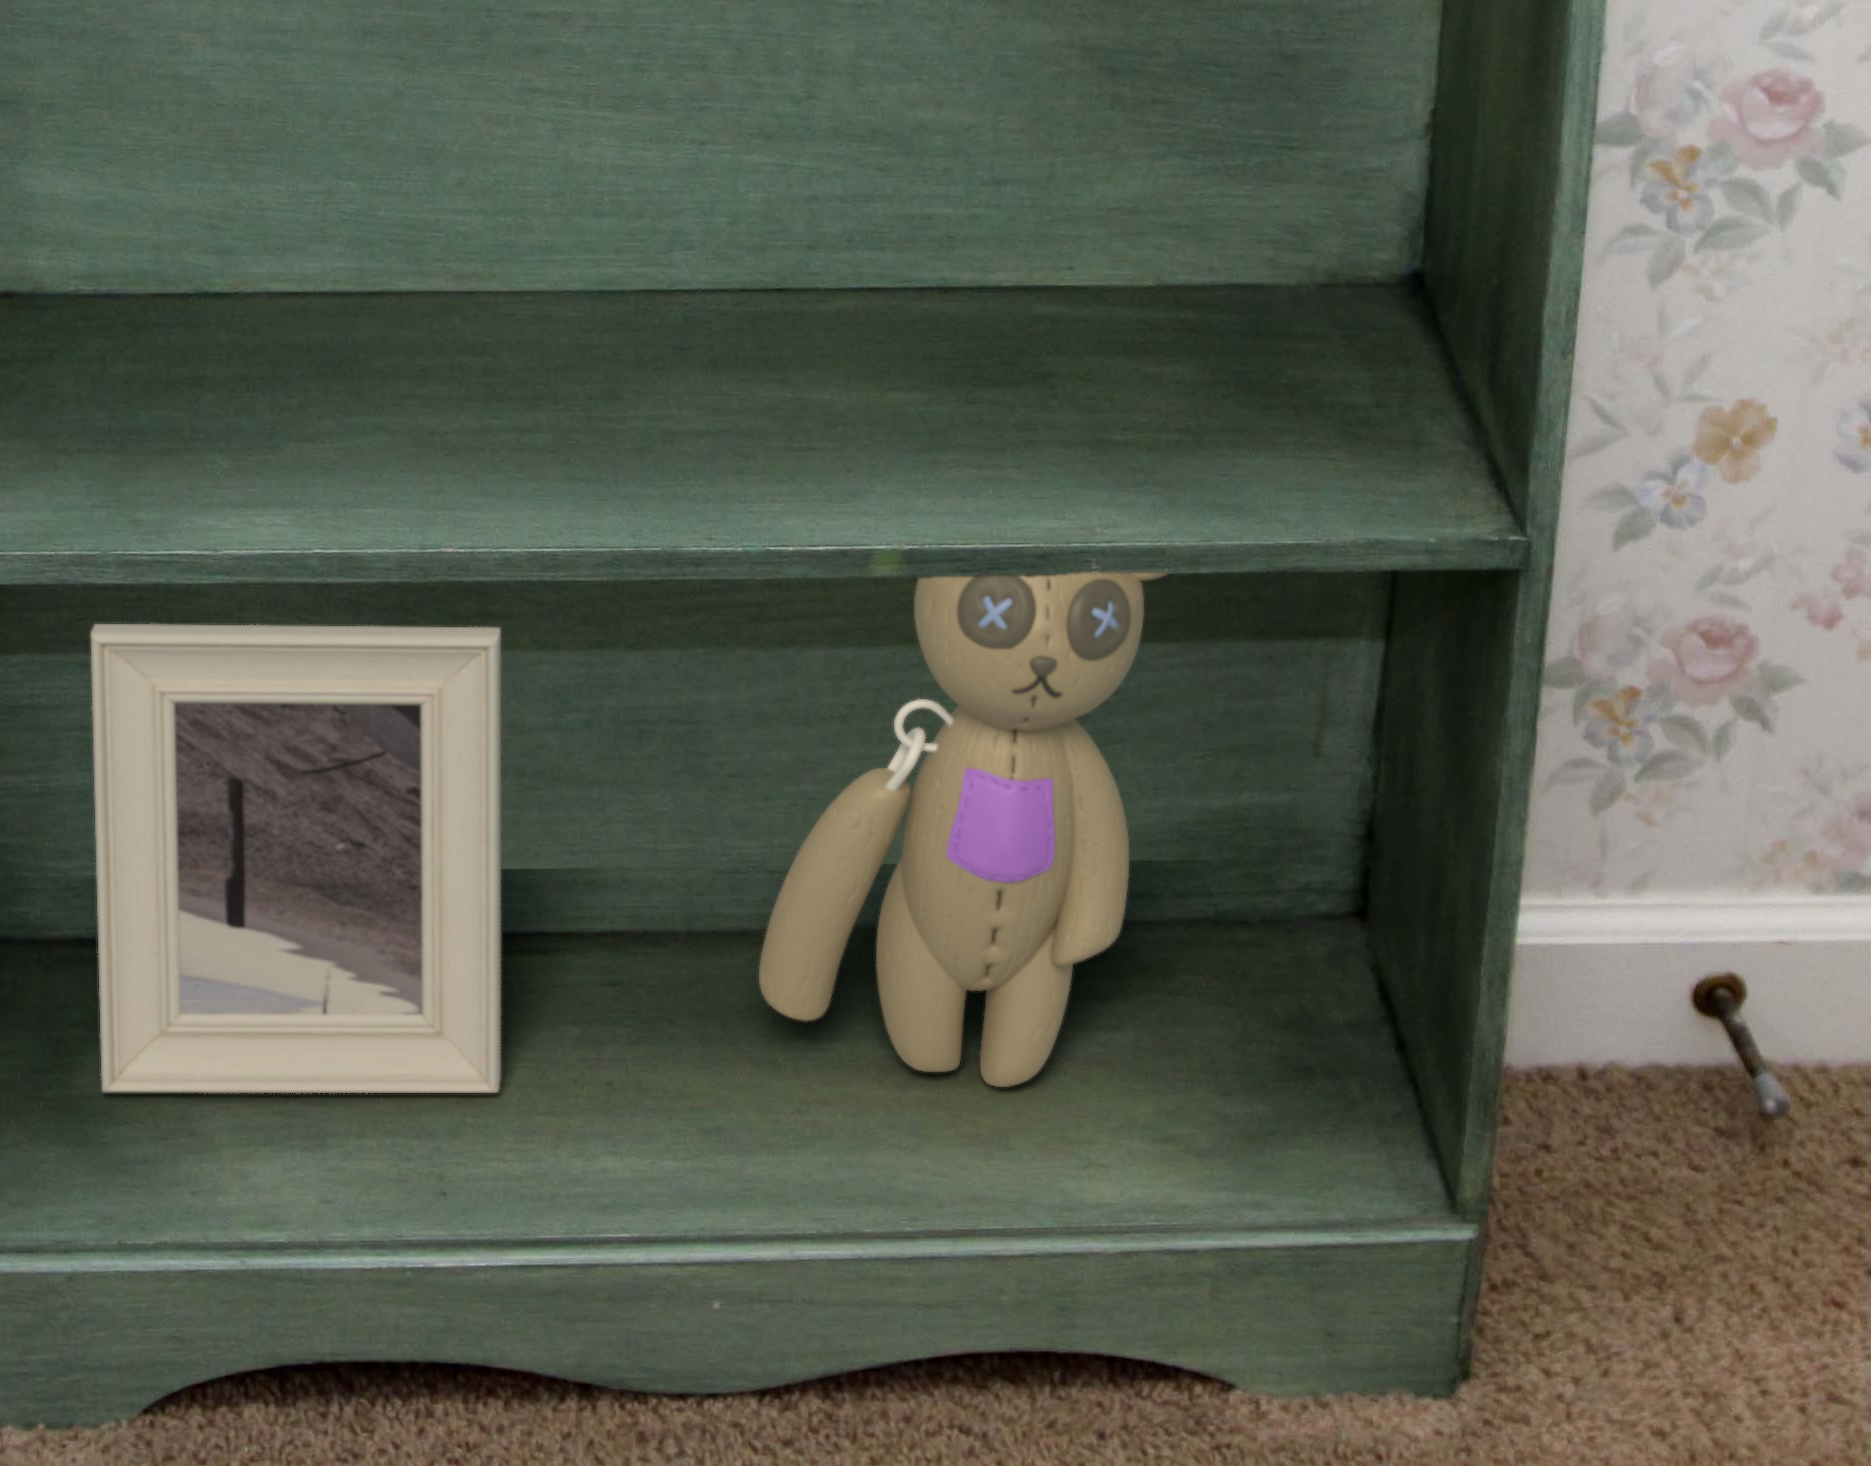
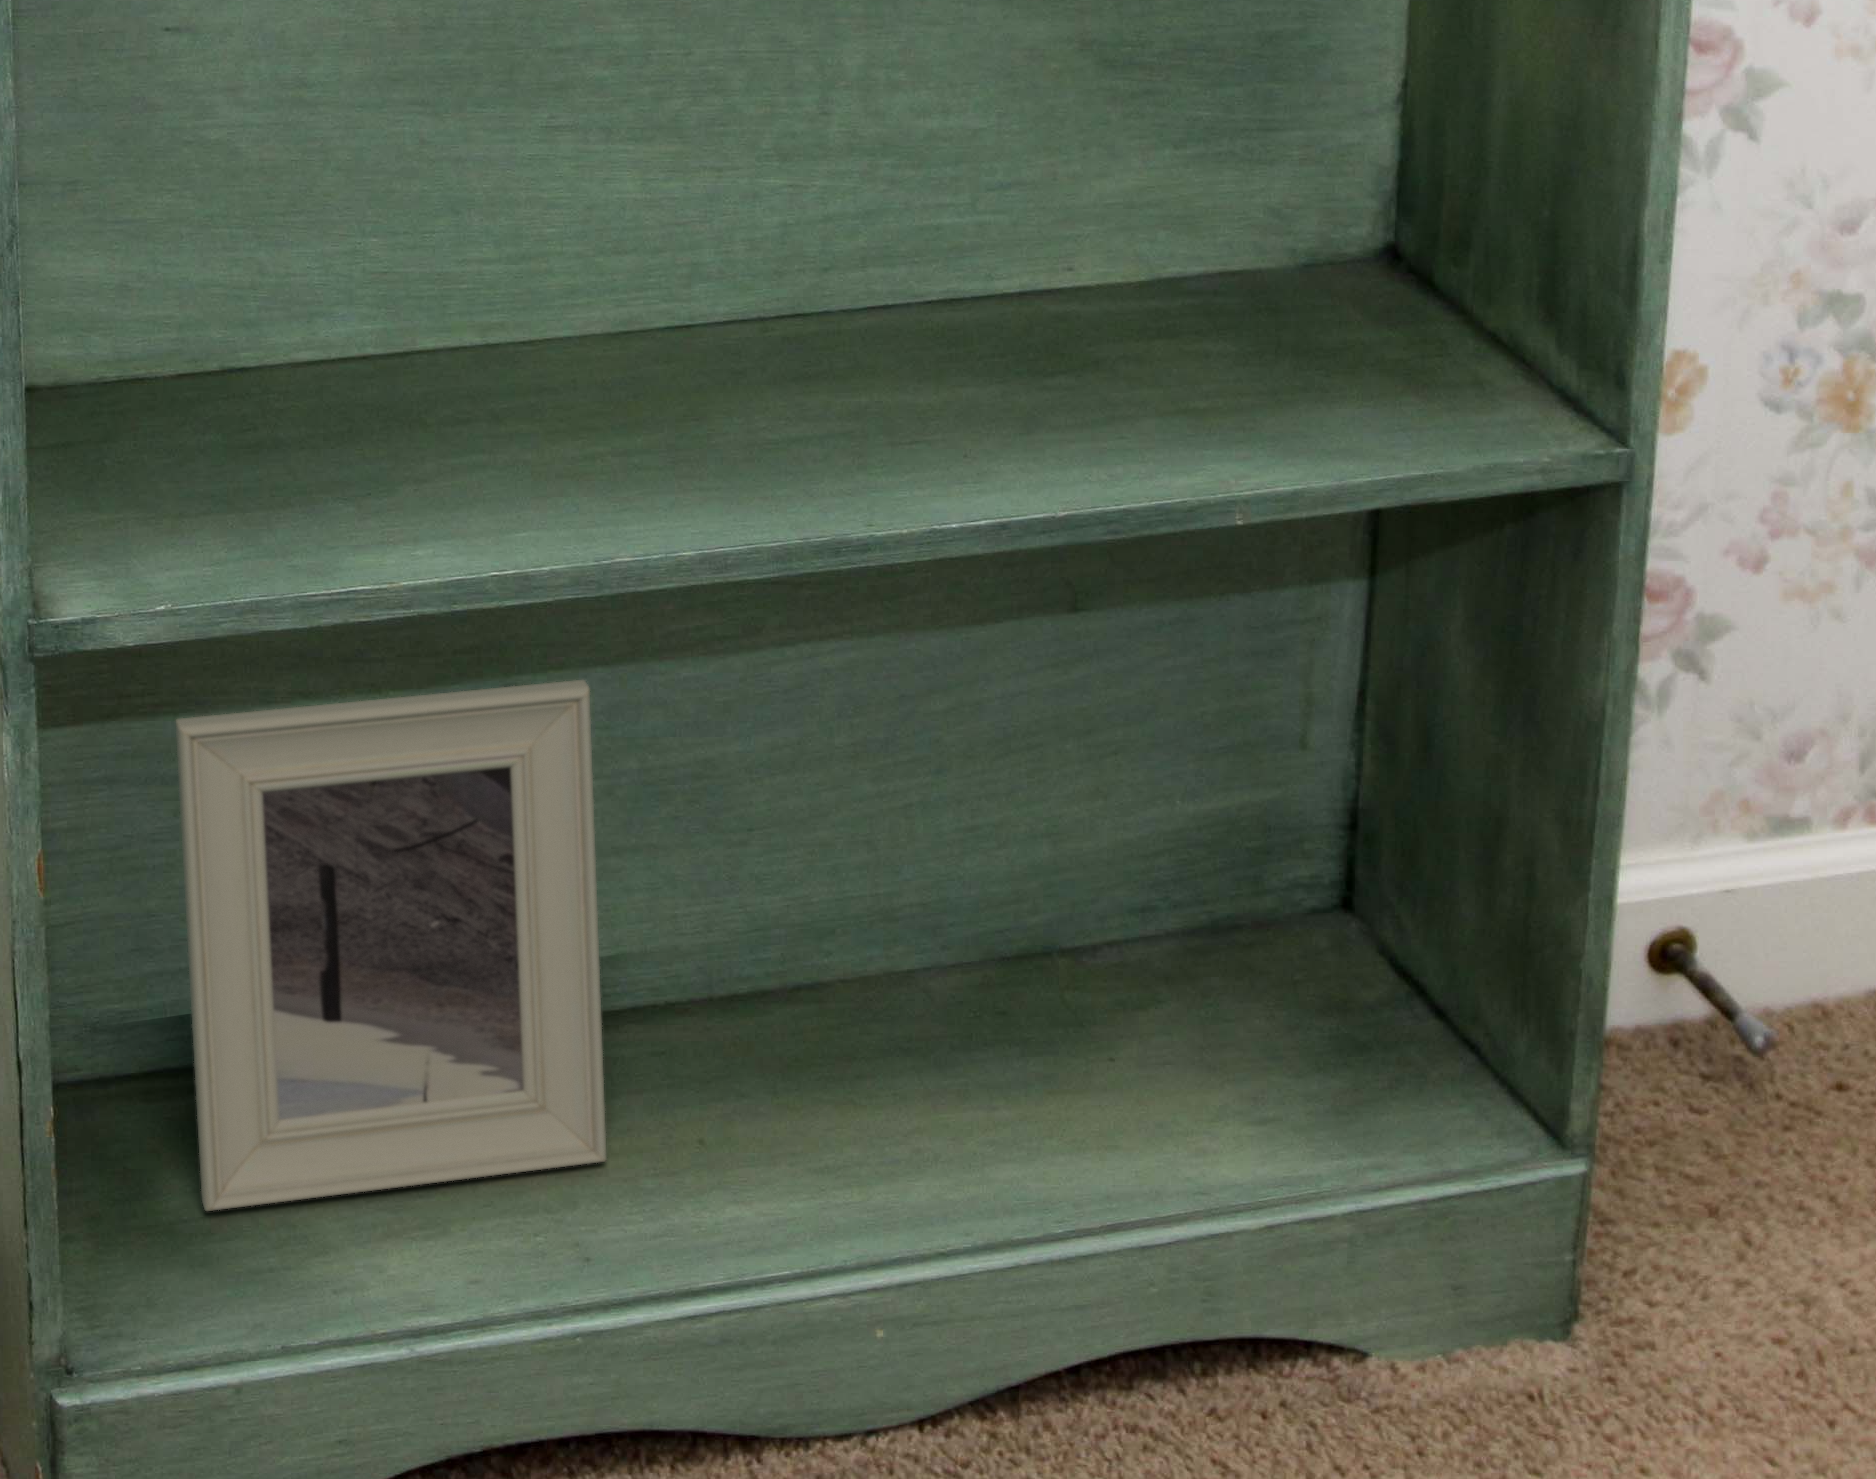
teddy bear: present [759,573,1166,1087] -> none [847,469,1261,1095]

